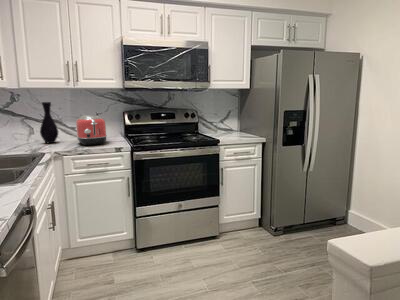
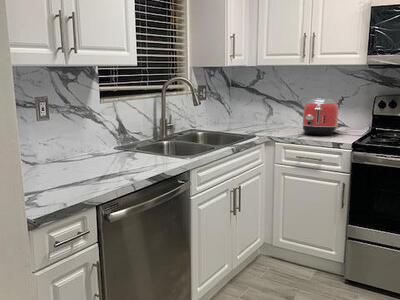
vase: present [40,102,58,143] -> none [274,81,293,127]

